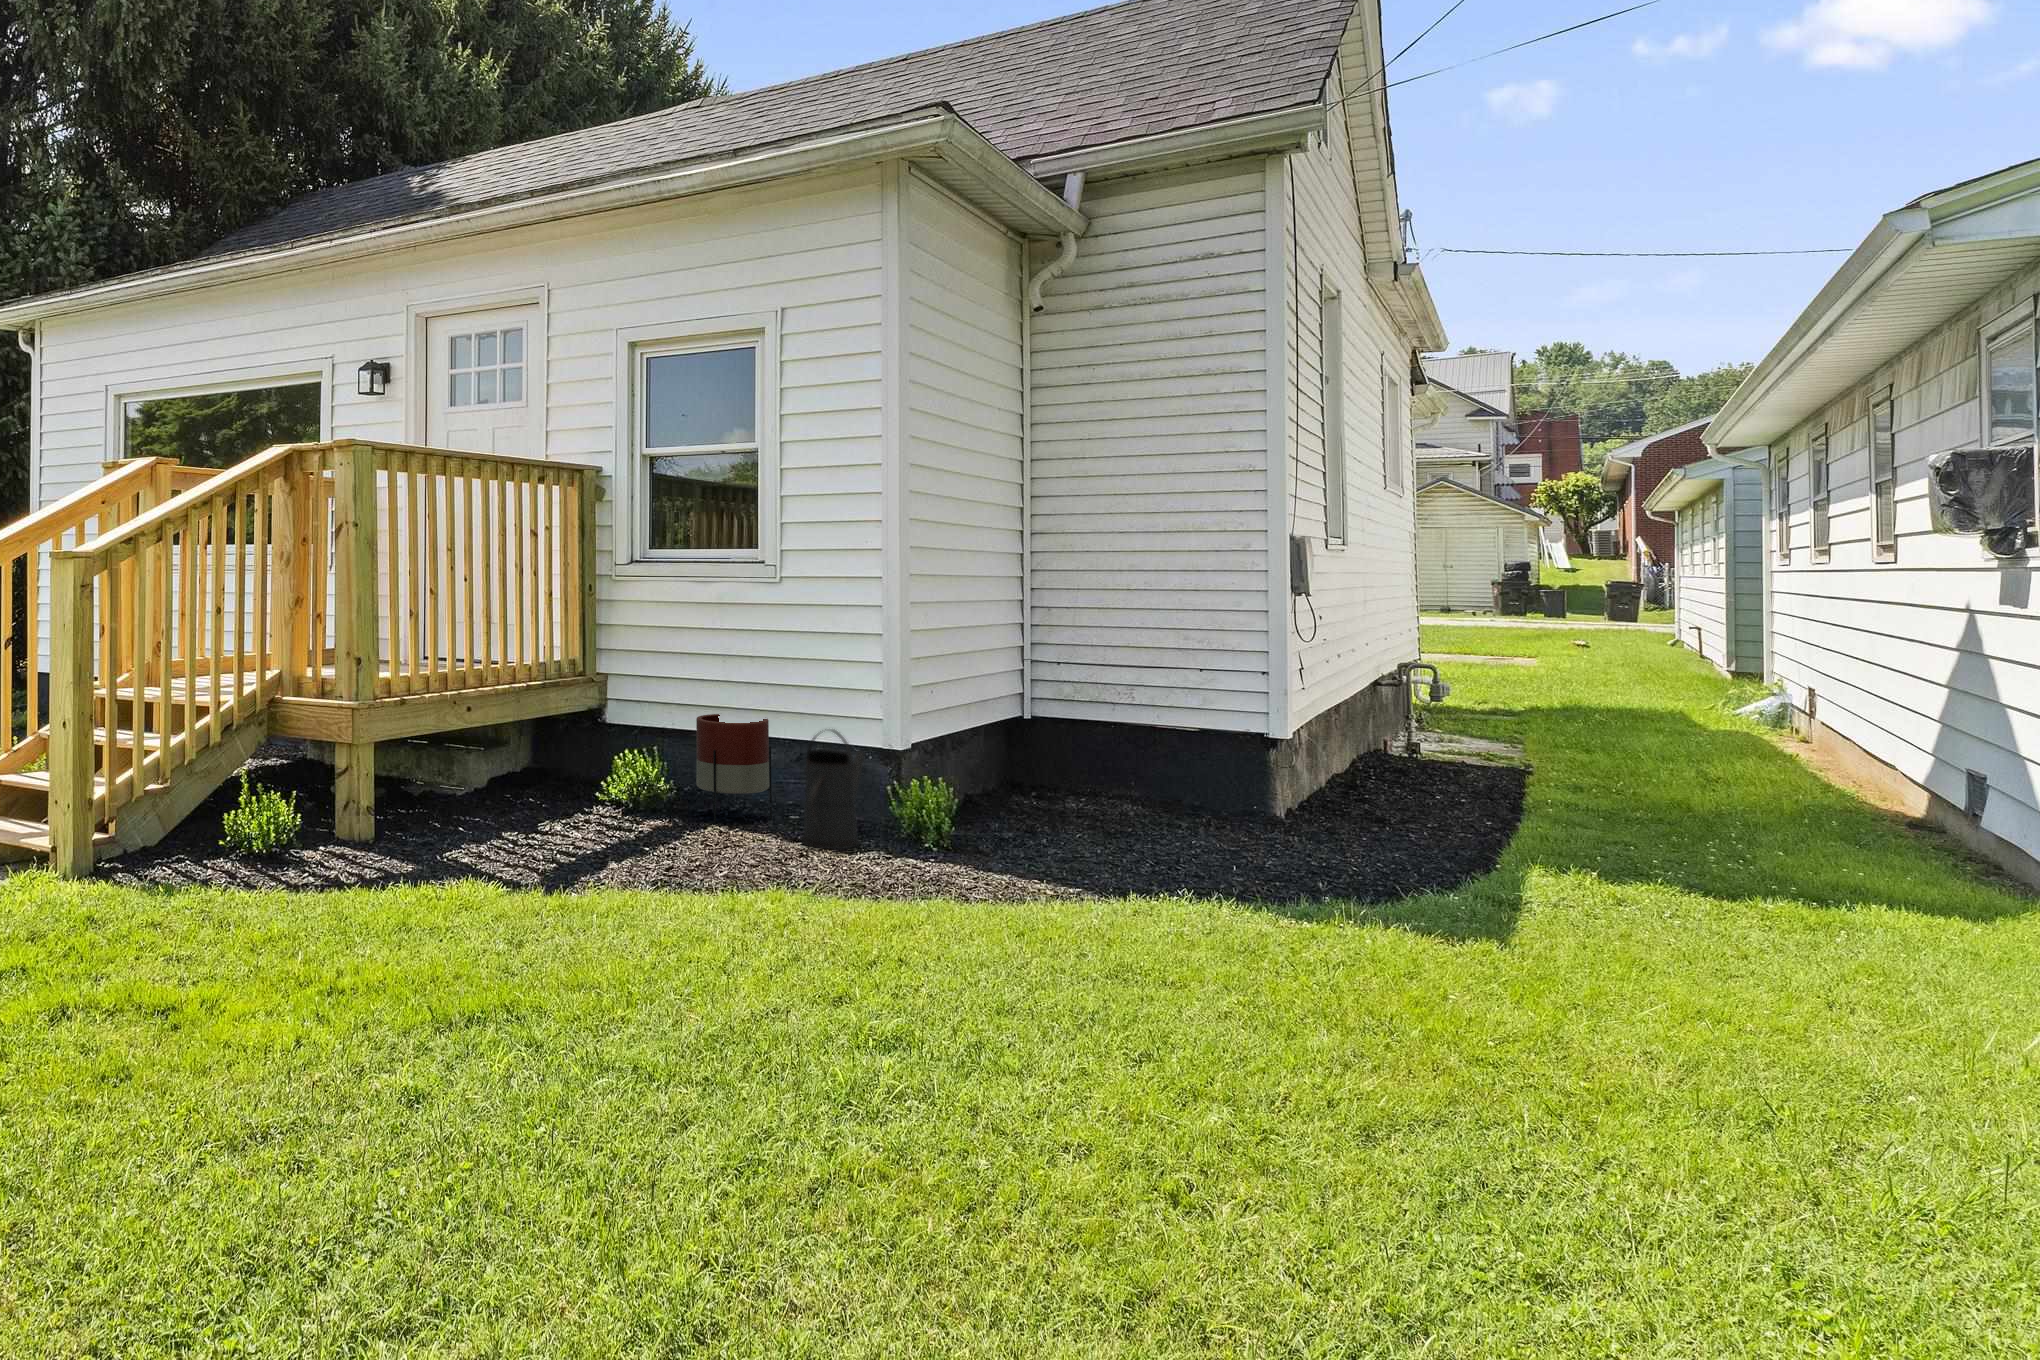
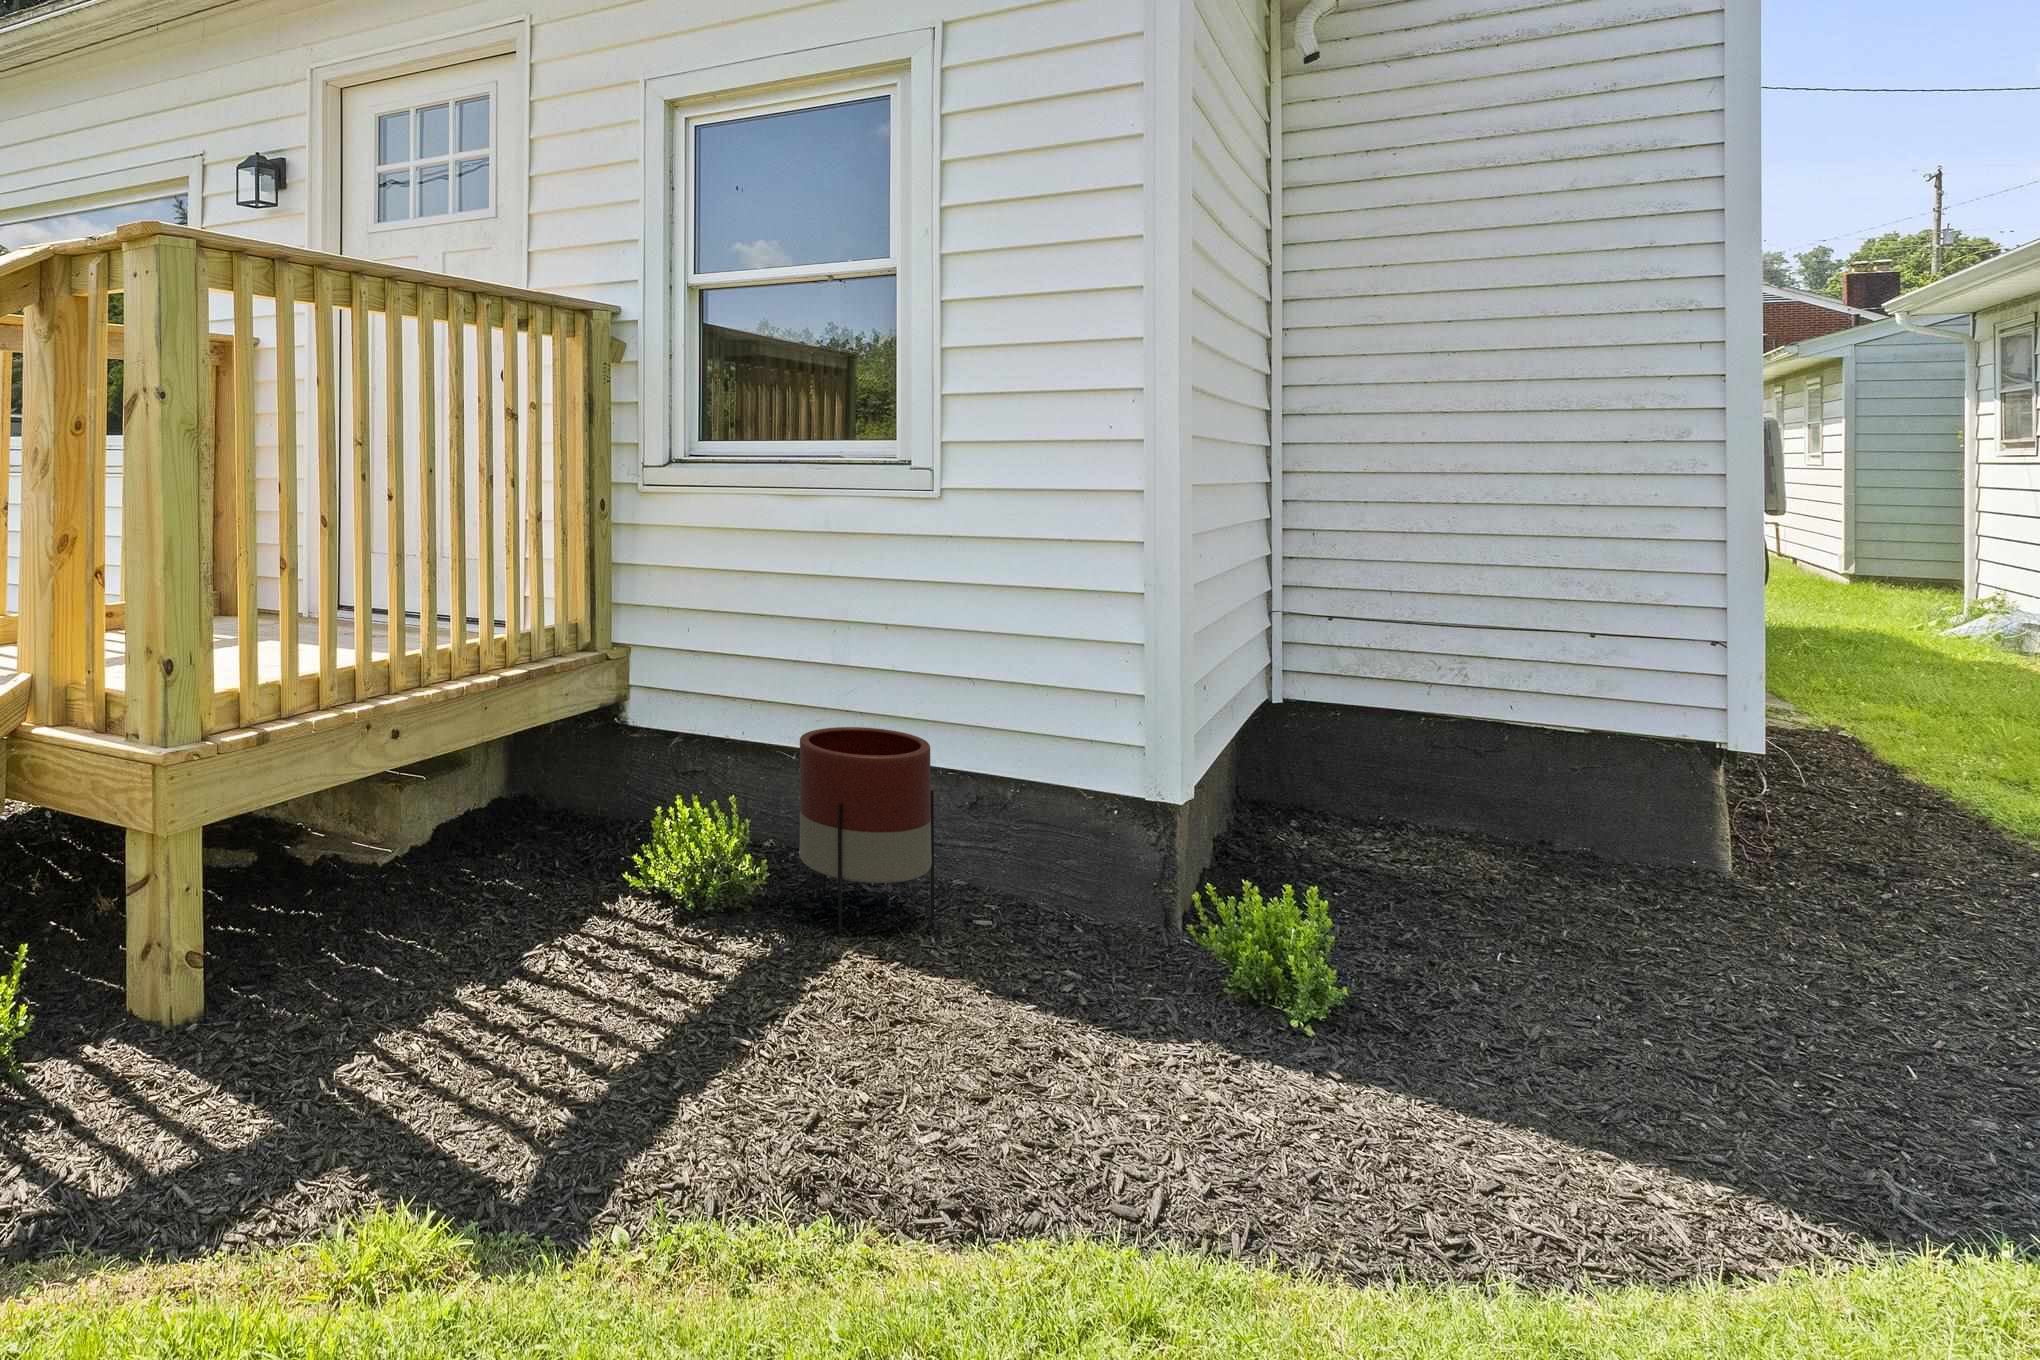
watering can: present [801,730,866,849] -> none [1025,783,1143,1026]

